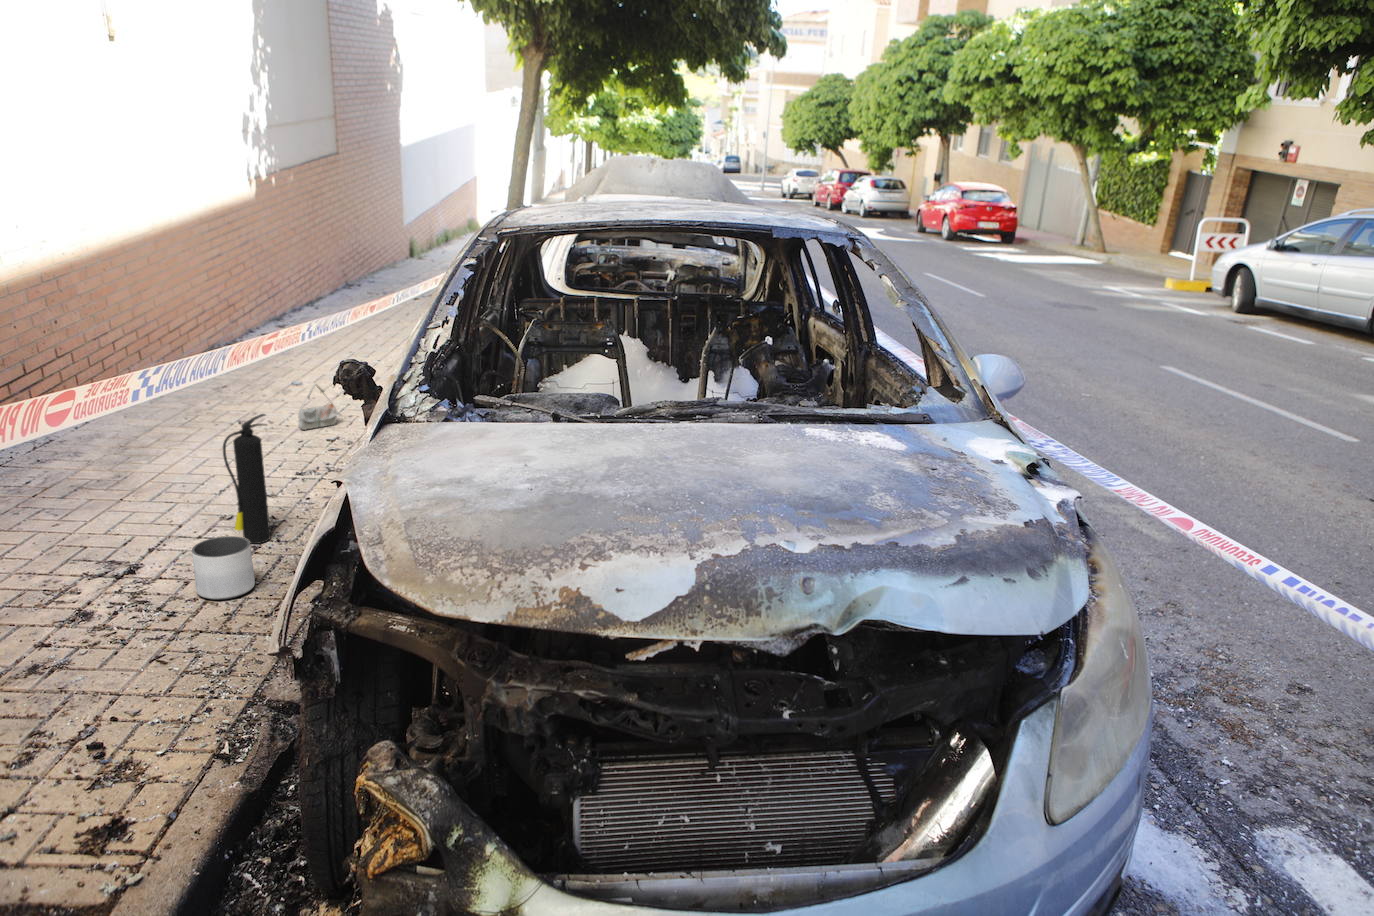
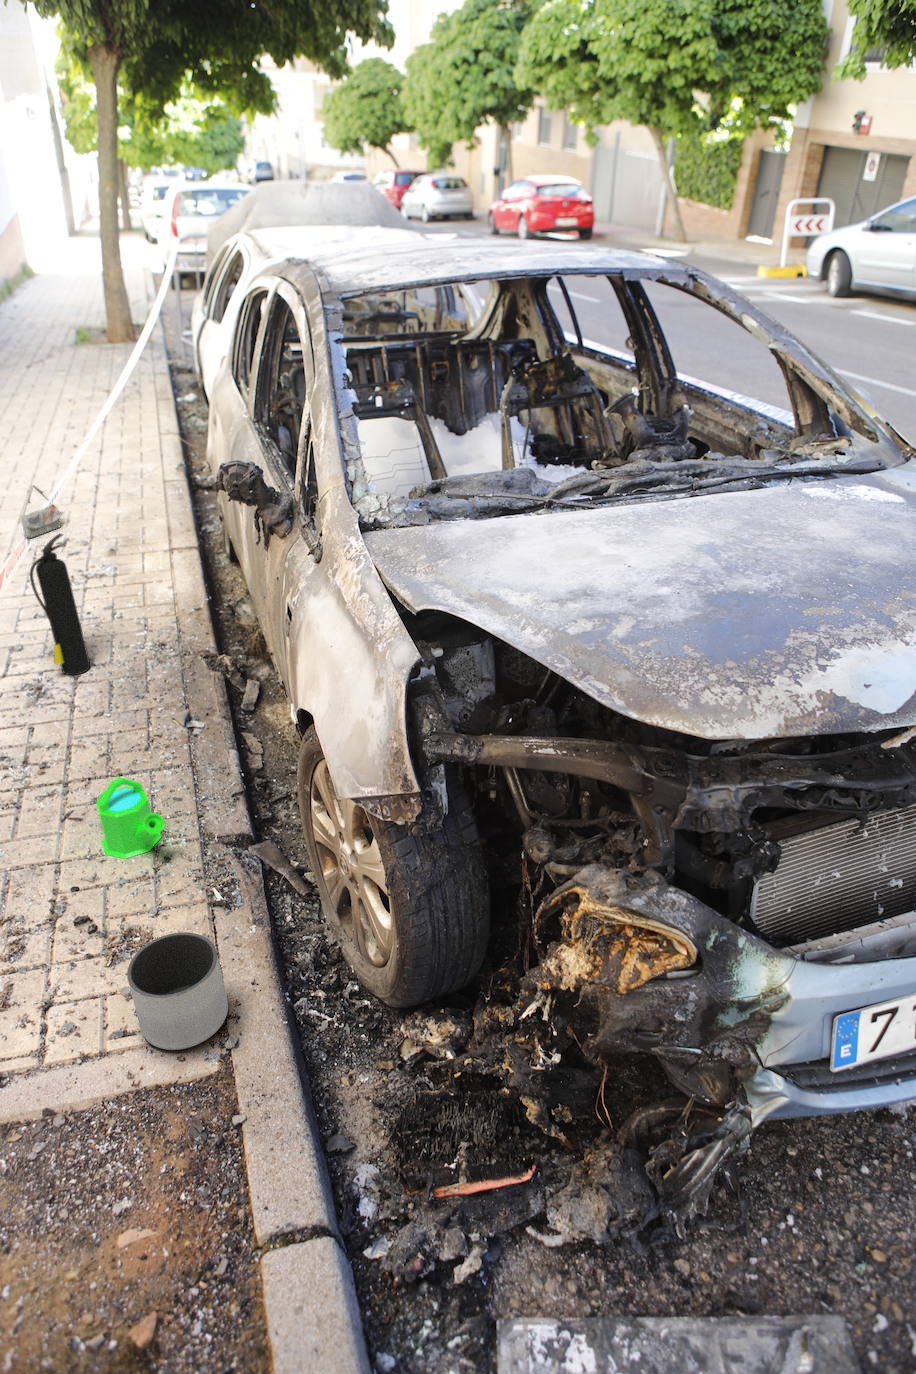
planter: present [192,536,255,600] -> present [127,932,228,1050]
watering can: none [158,622,220,702] -> present [96,777,165,859]

